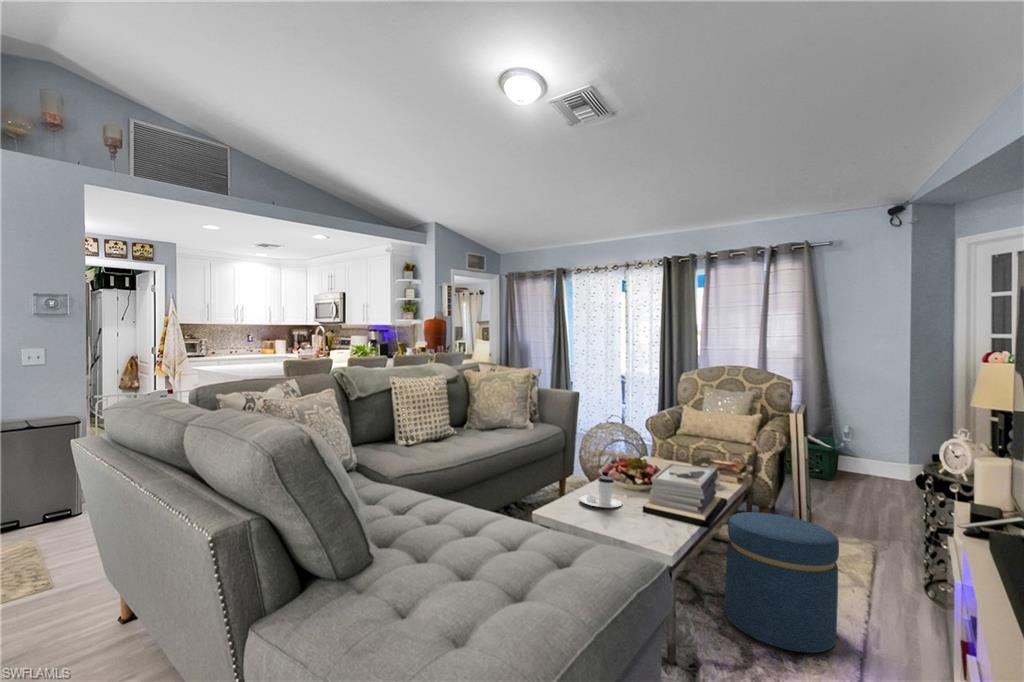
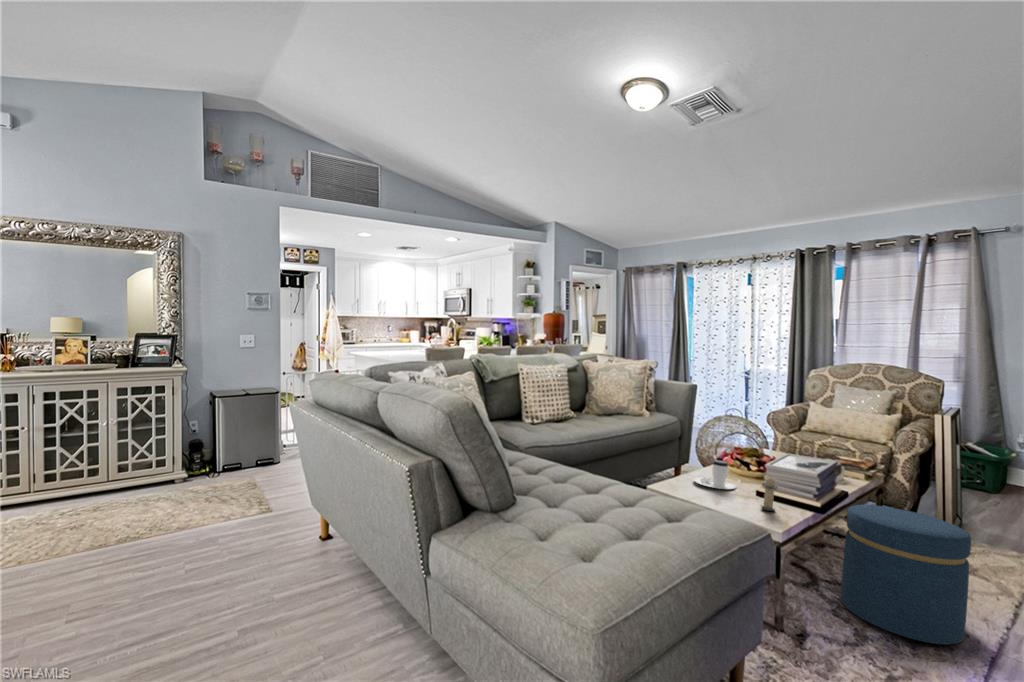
candle: none [646,491,666,531] -> present [761,477,777,511]

